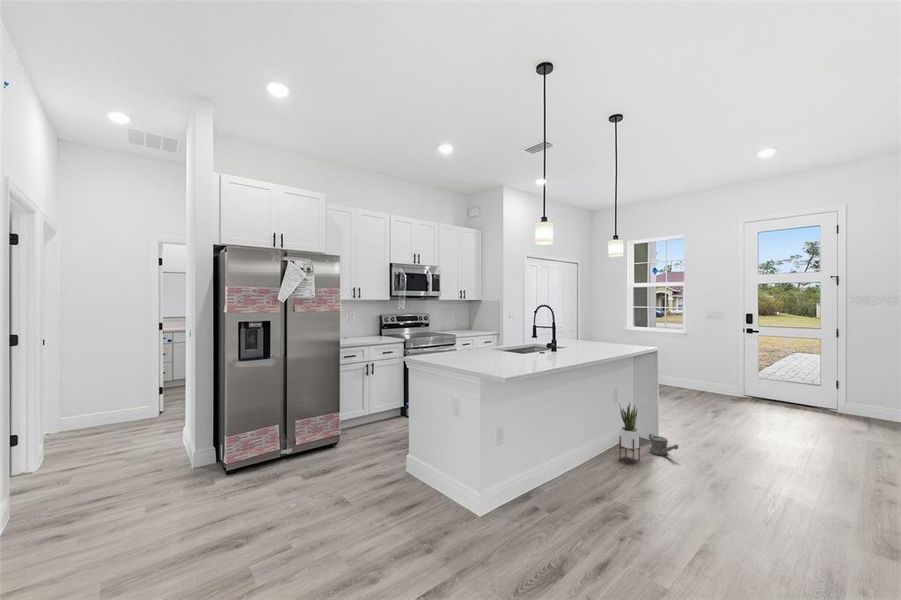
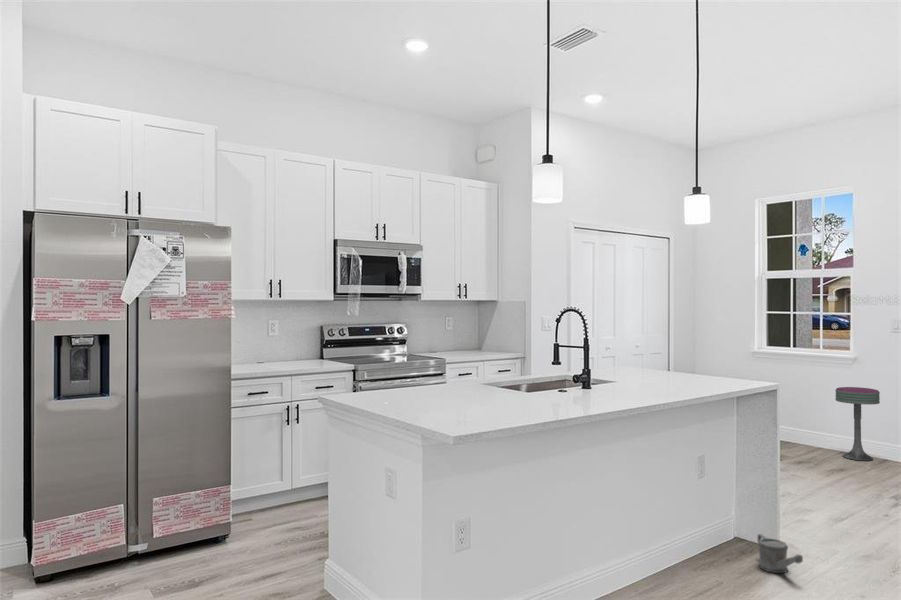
bar stool: none [675,350,700,392] -> present [835,387,880,461]
potted plant: present [619,402,640,464] -> none [695,476,734,586]

